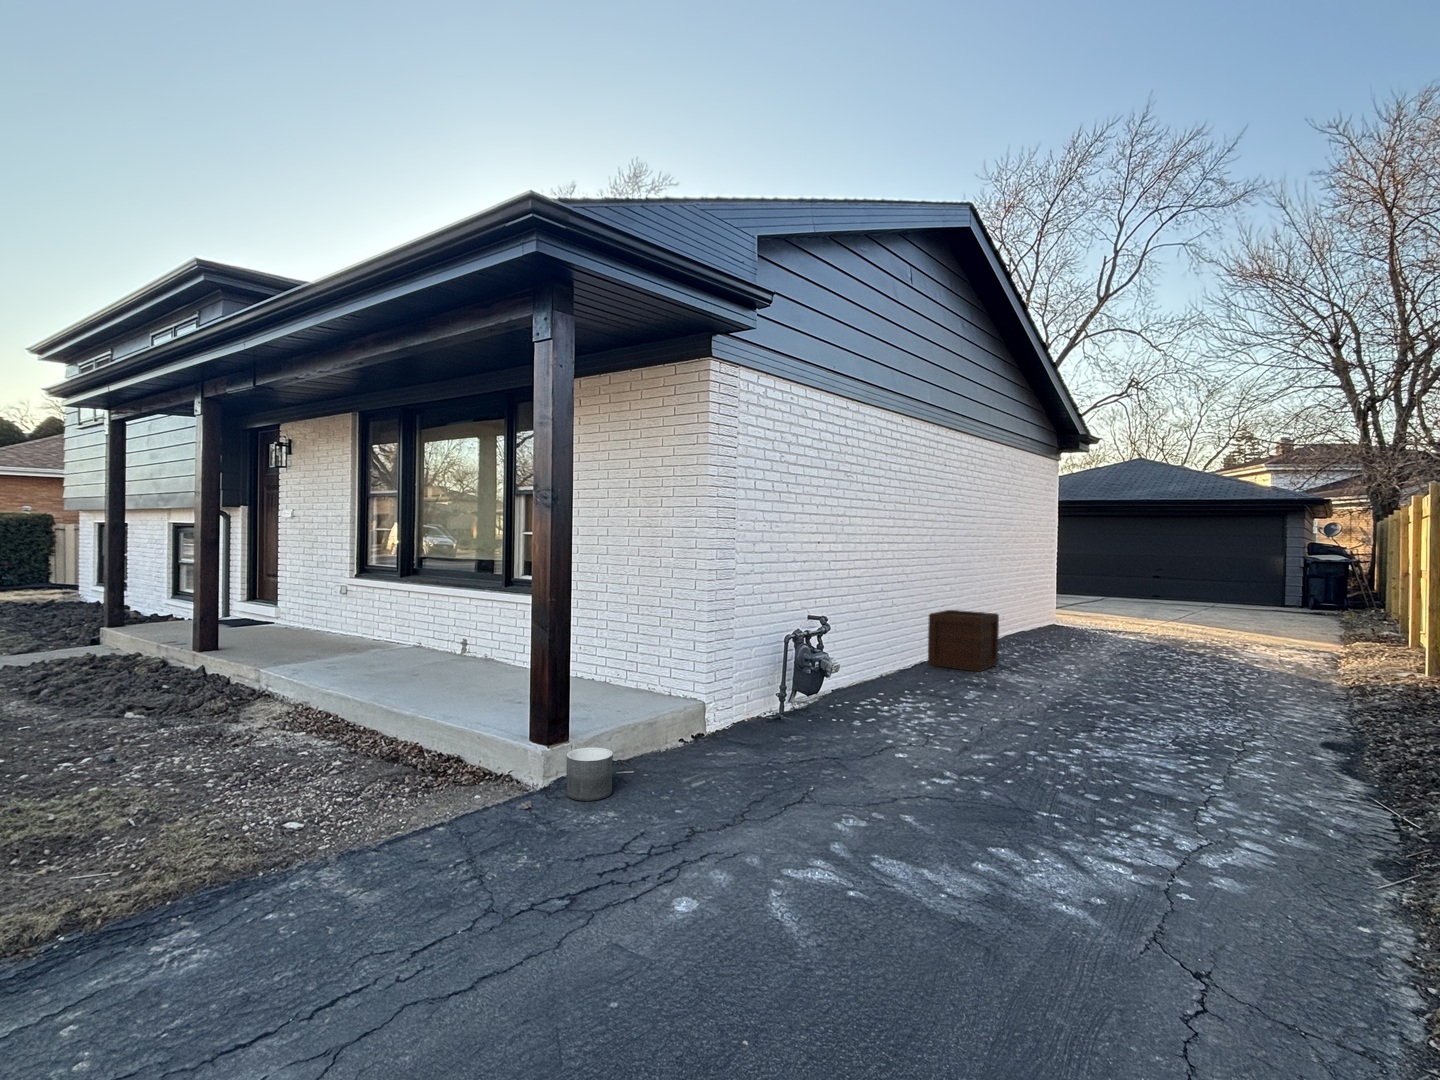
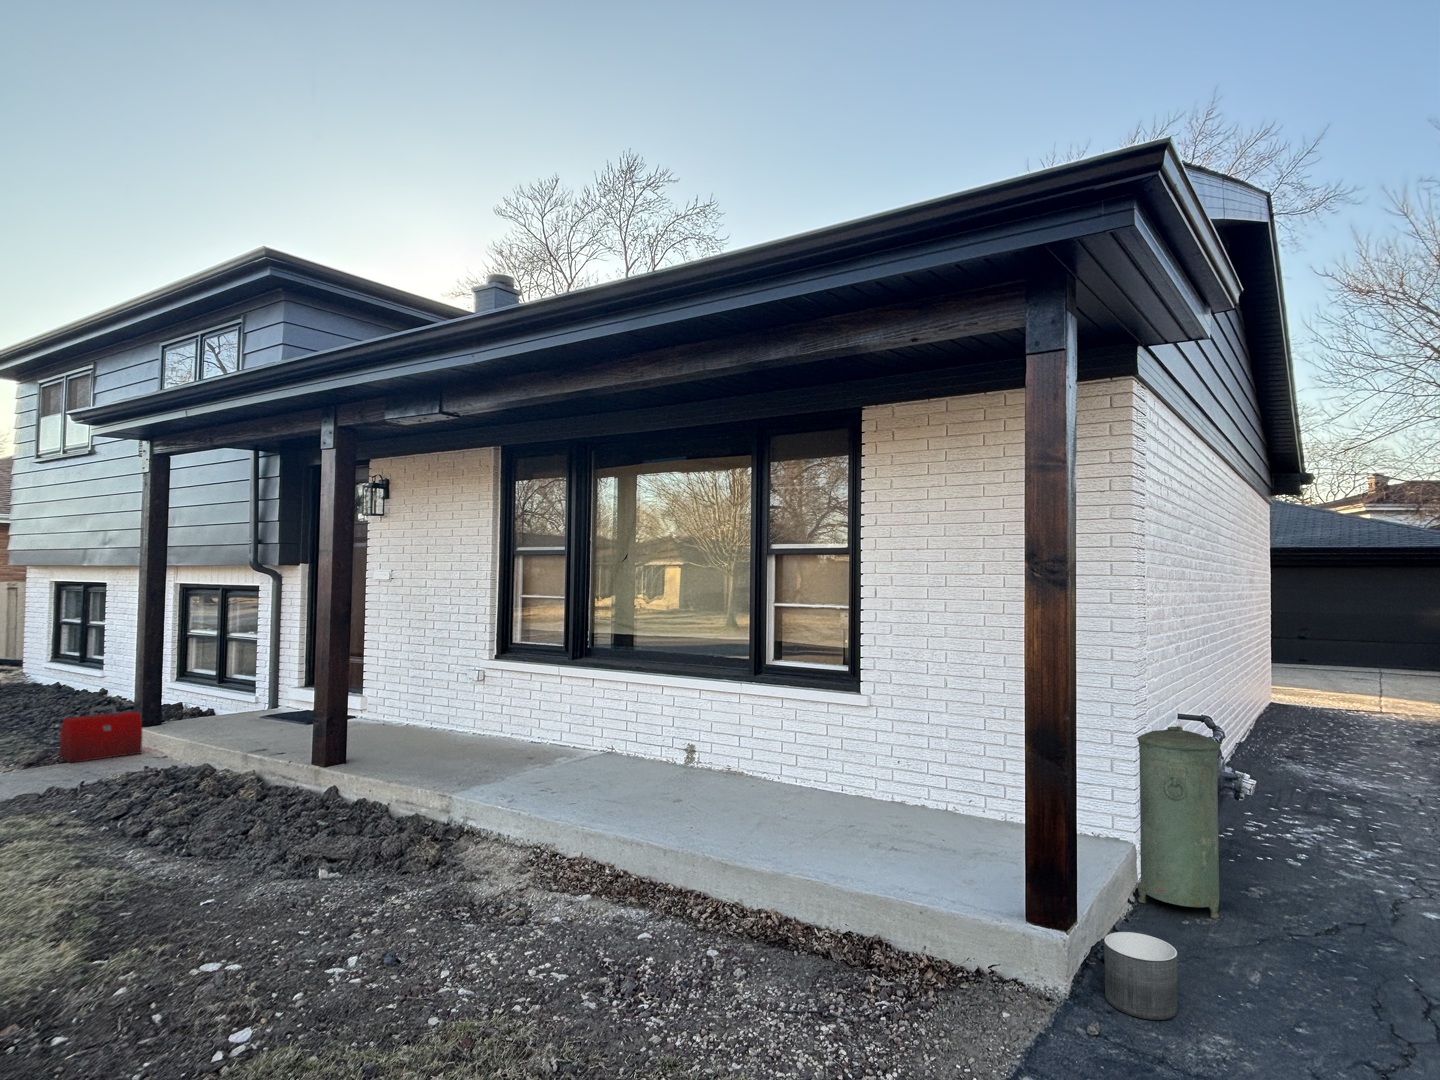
toolbox: none [43,610,105,650] -> present [60,706,142,763]
wooden crate: present [928,610,999,672] -> none [1202,687,1282,767]
trash can: none [696,616,753,754] -> present [1137,726,1221,919]

